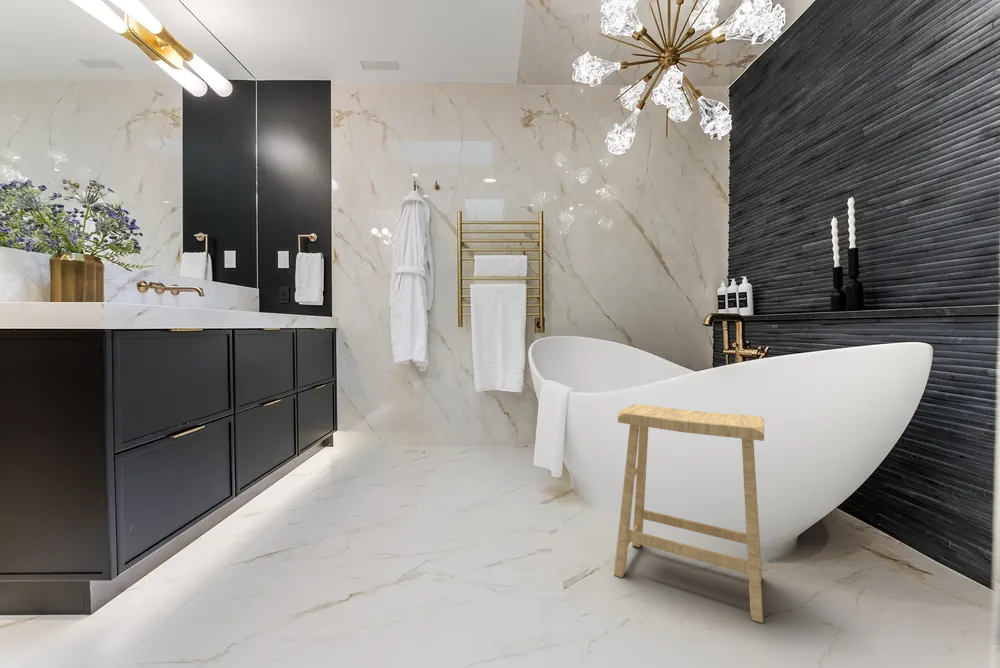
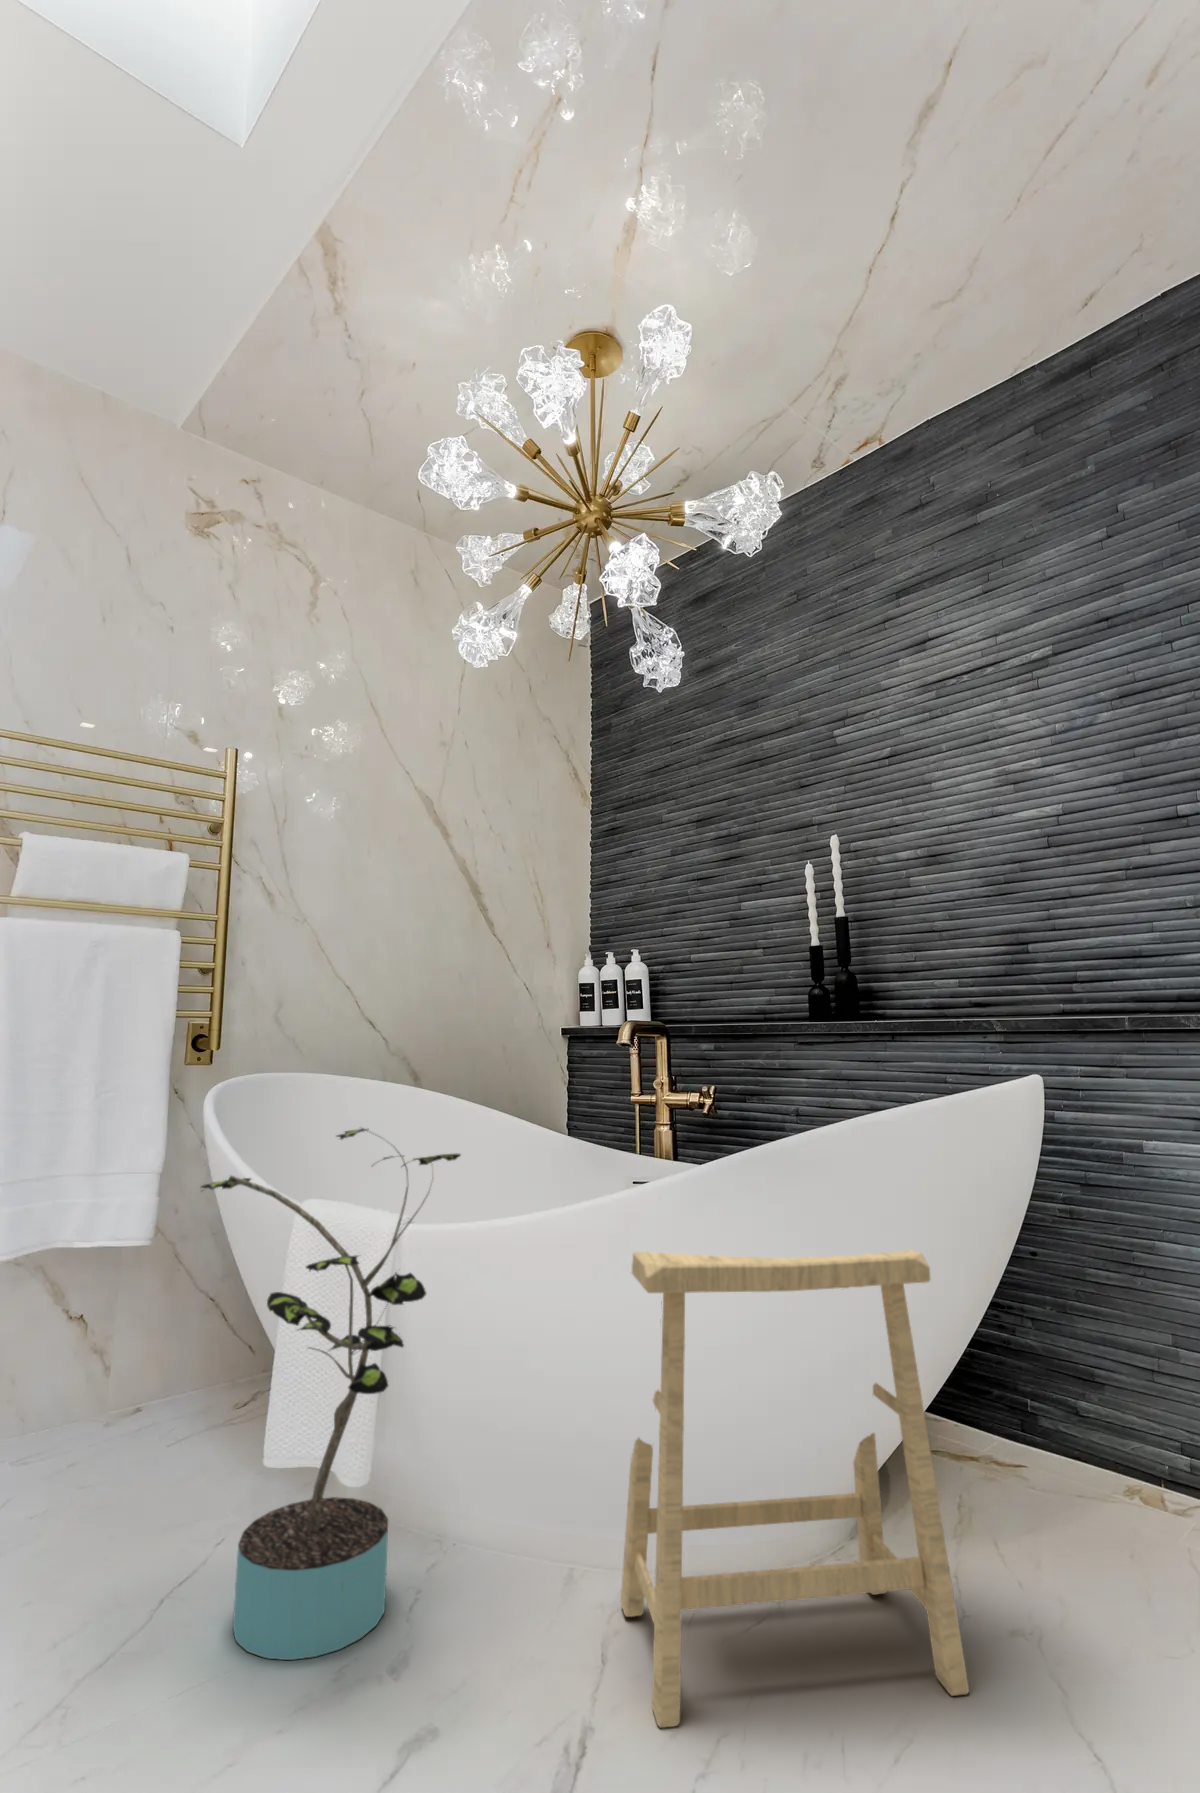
potted plant: none [498,354,581,520] -> present [201,1128,460,1660]

